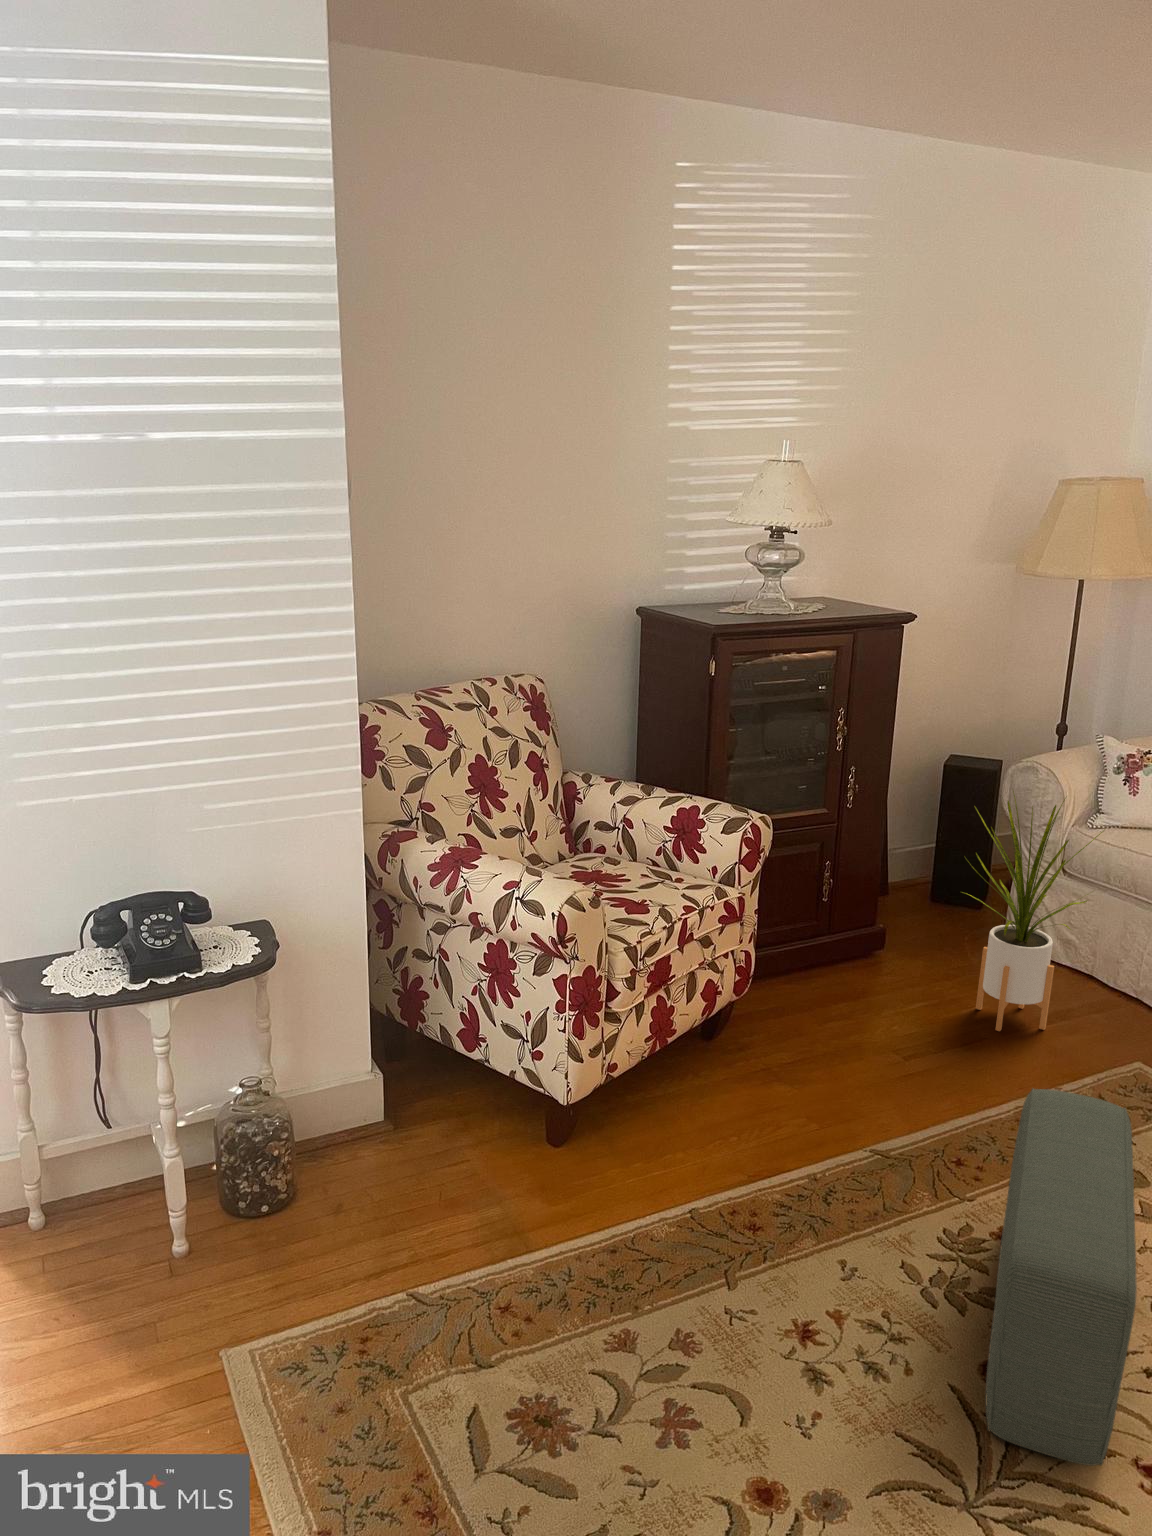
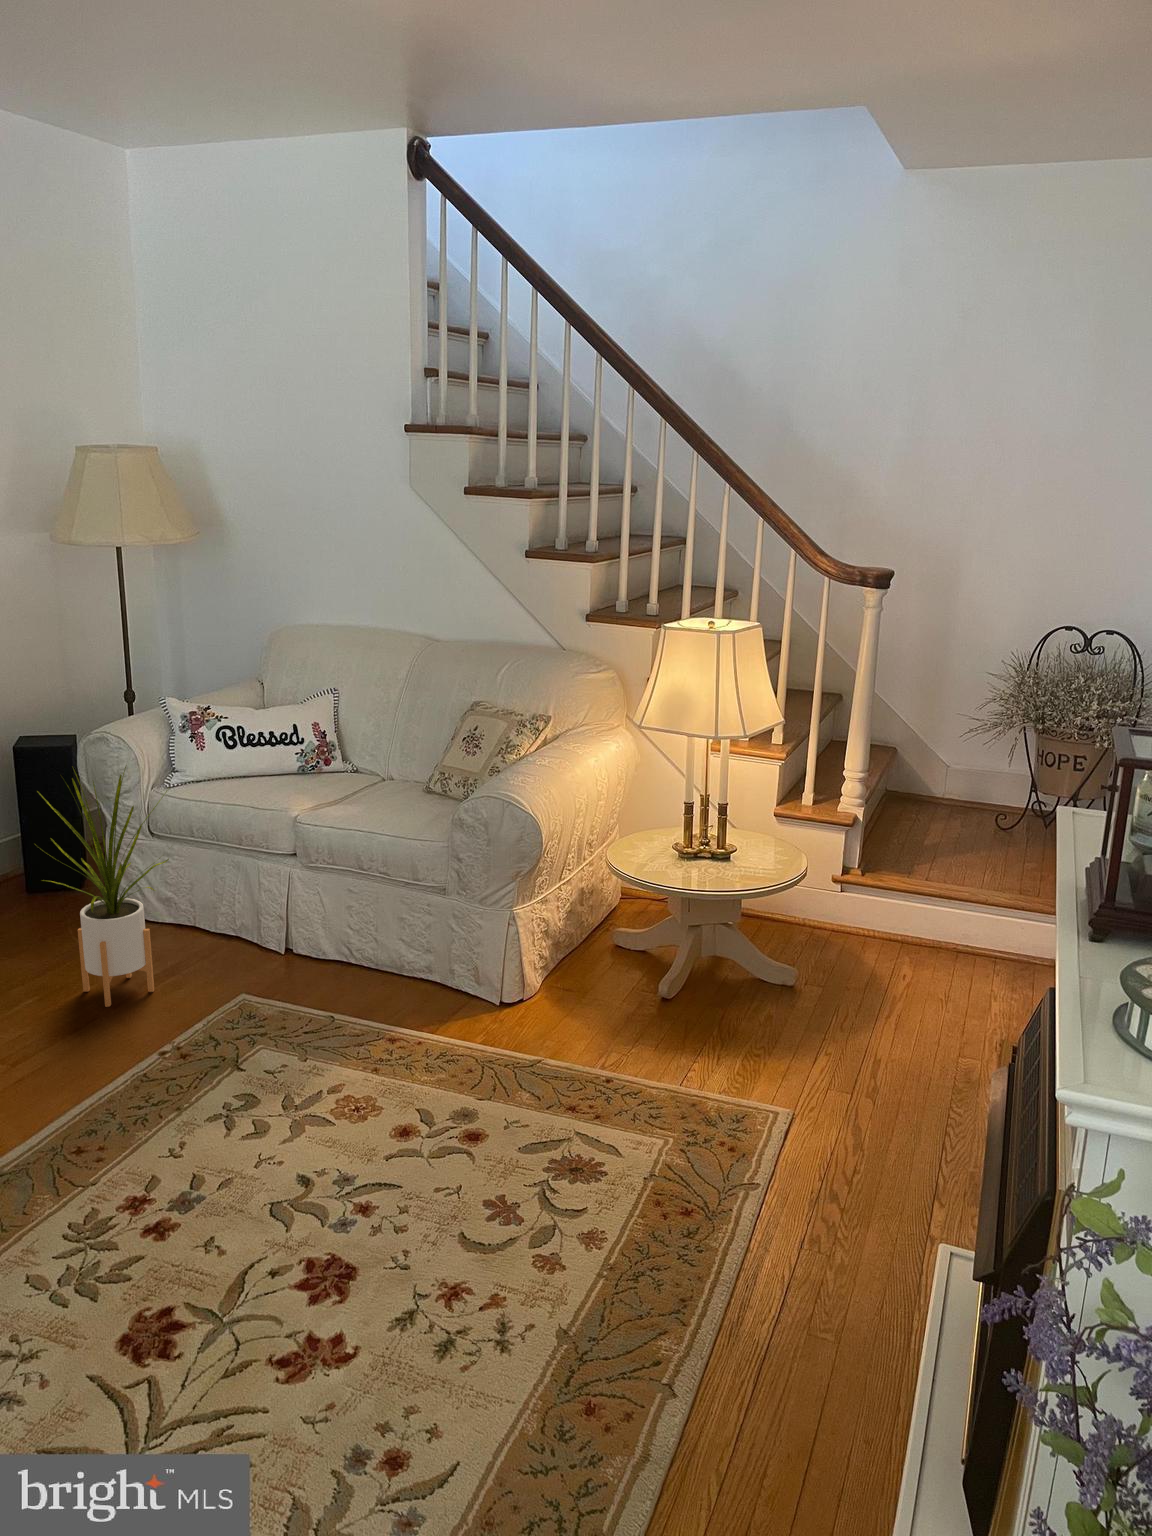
pouf: present [985,1089,1137,1466] -> none [110,1043,240,1404]

